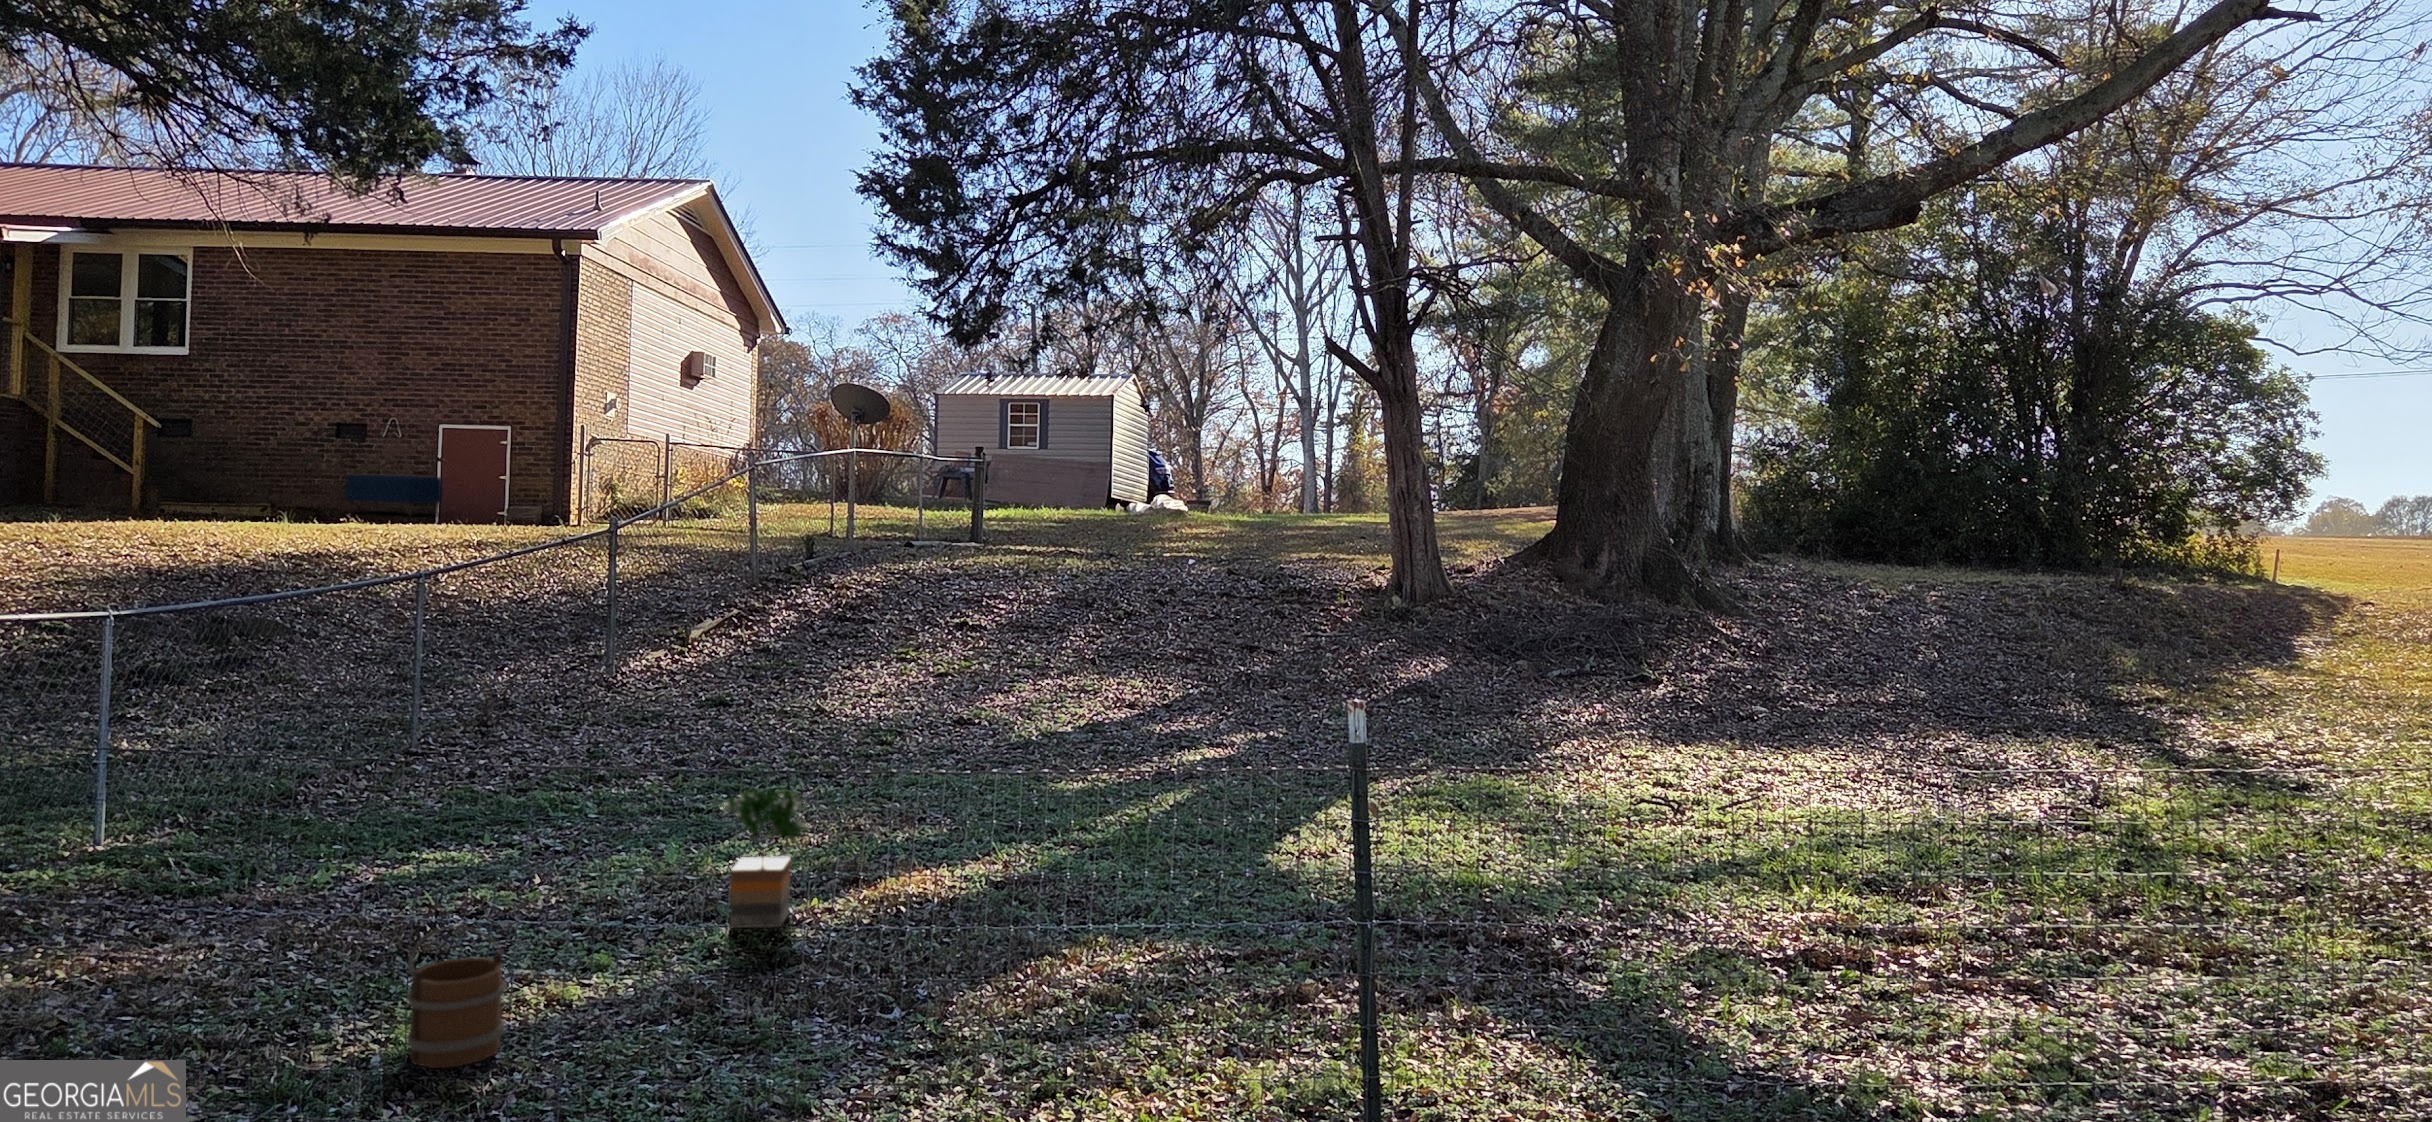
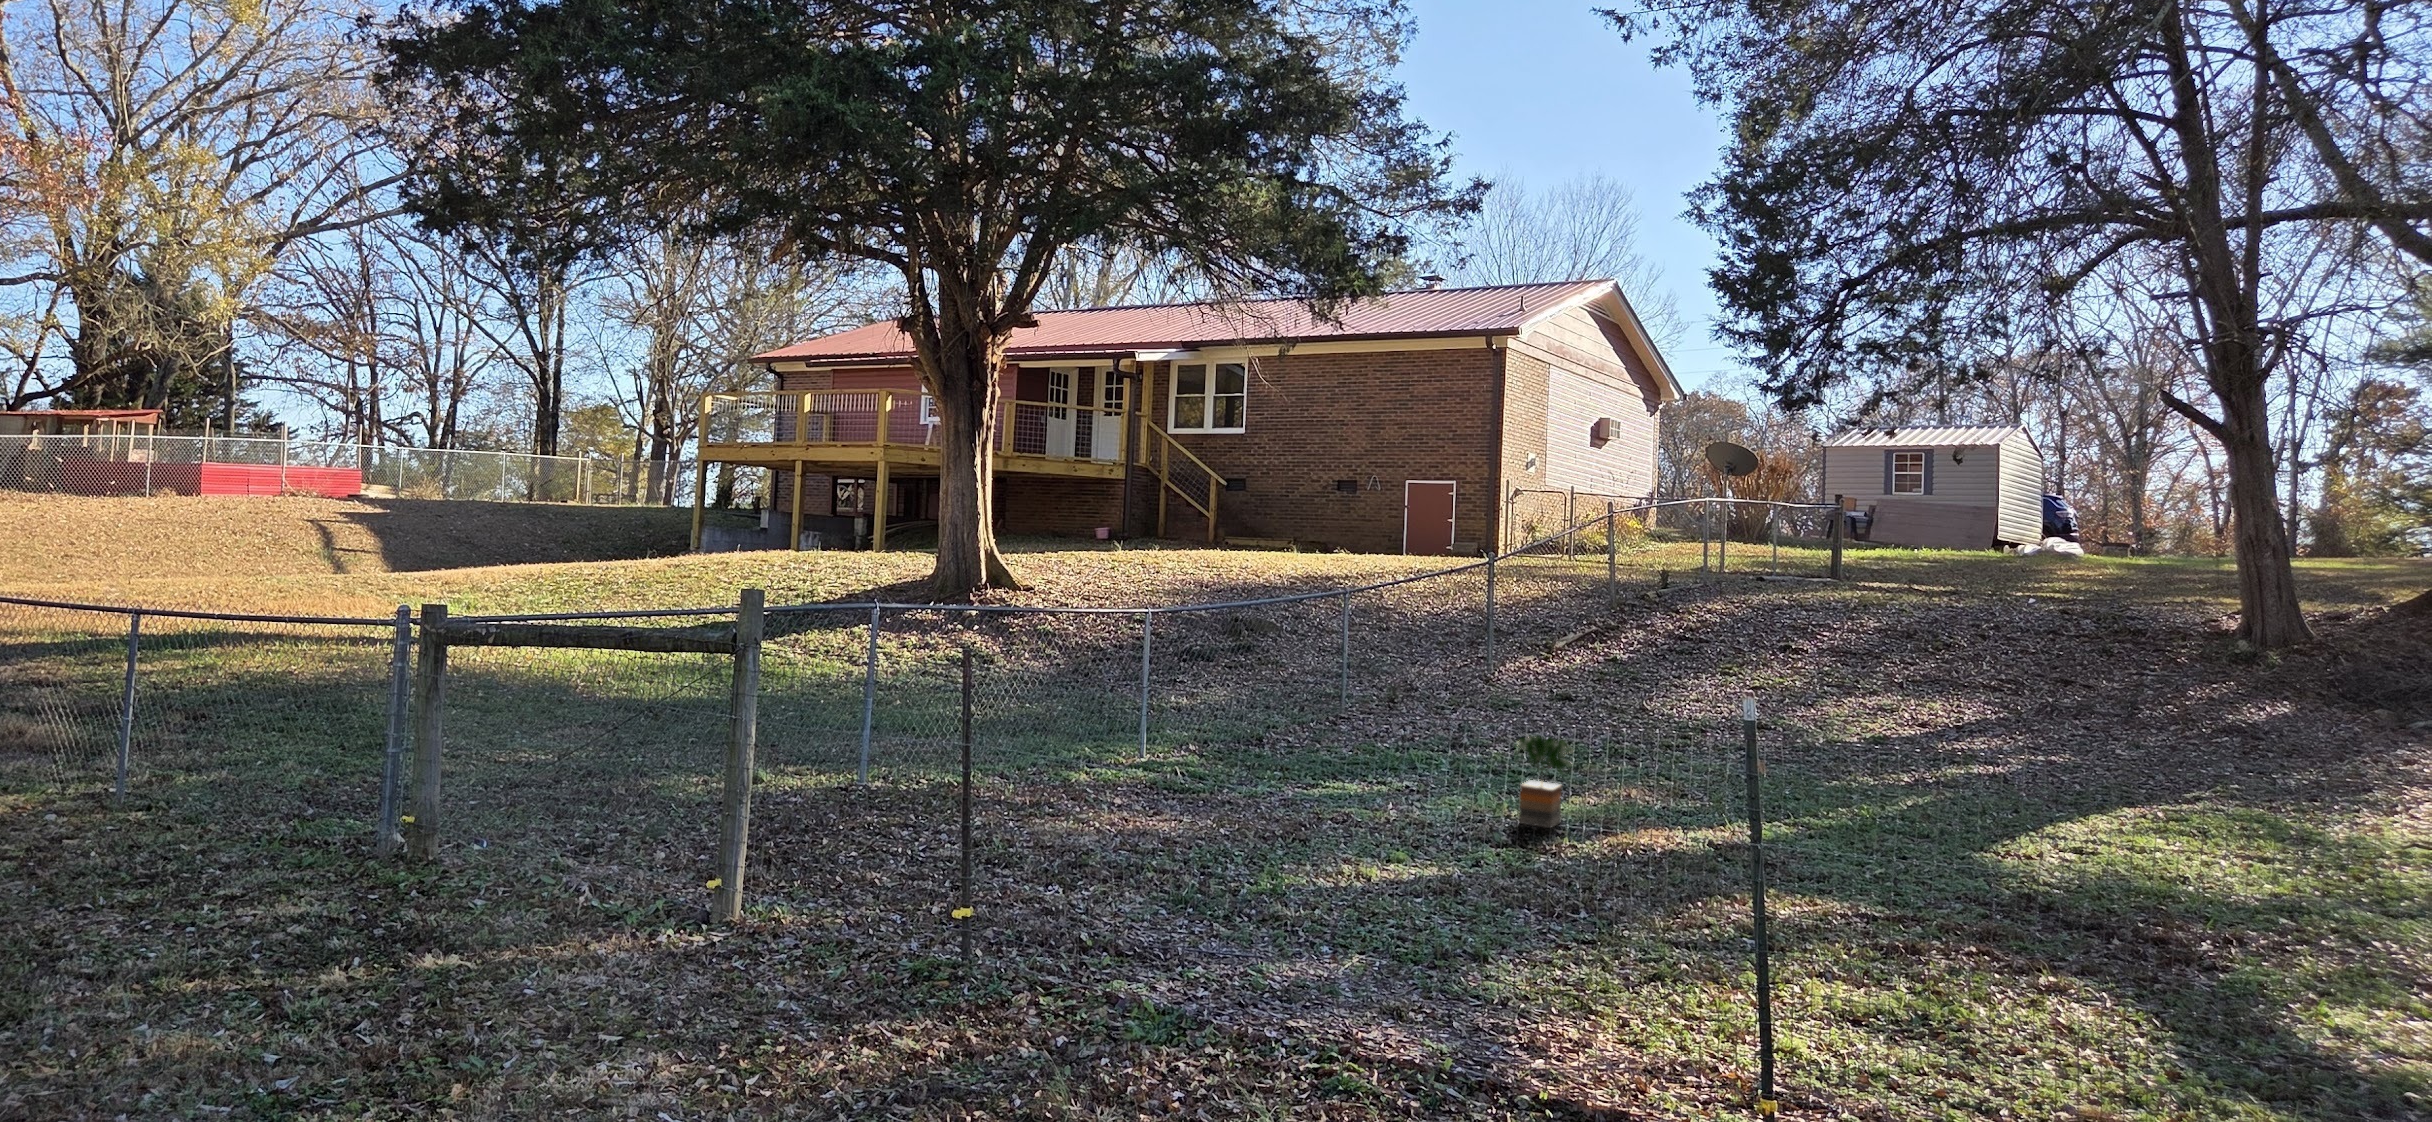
bench: present [345,475,442,515] -> none [1338,521,1402,553]
bucket: present [407,926,507,1068] -> none [1328,776,1378,852]

